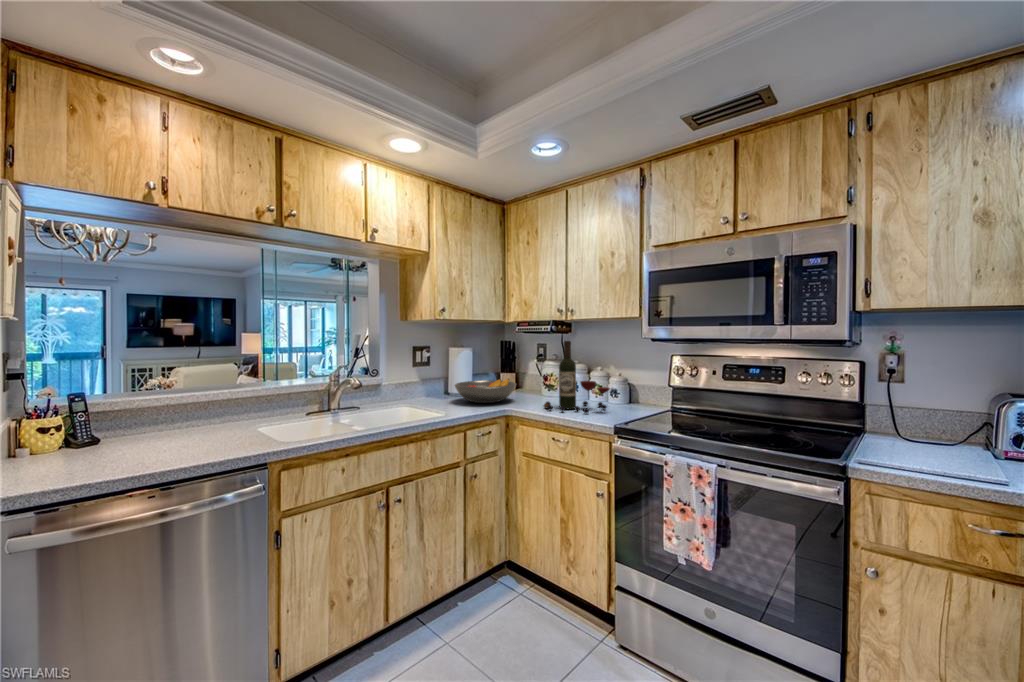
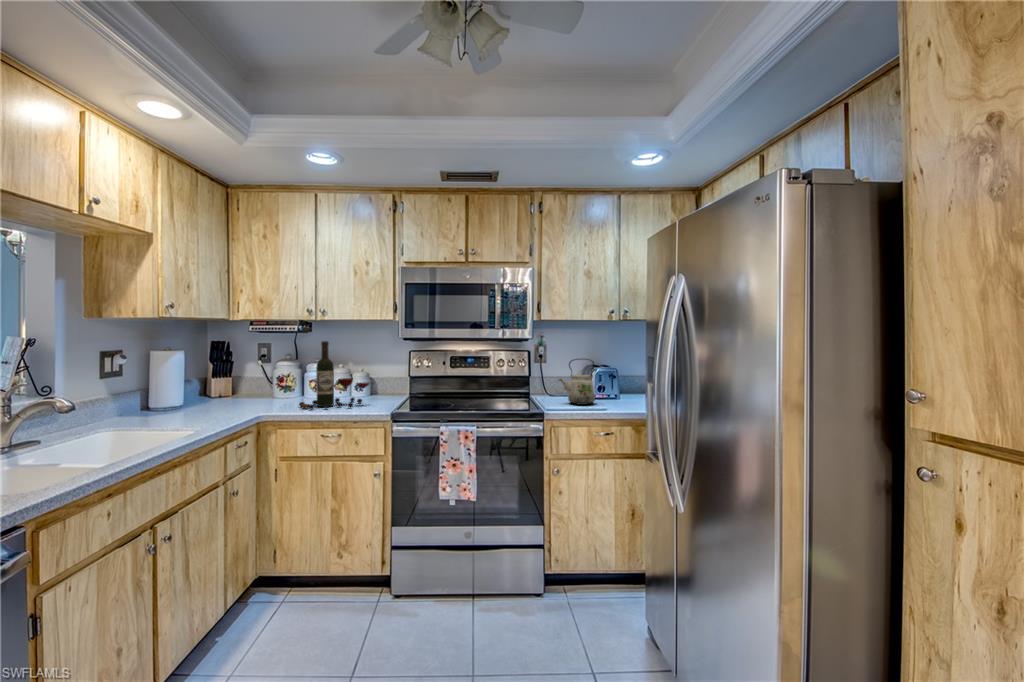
kettle: none [898,378,994,467] -> present [559,359,595,405]
fruit bowl: present [455,379,516,403] -> none [176,383,259,413]

